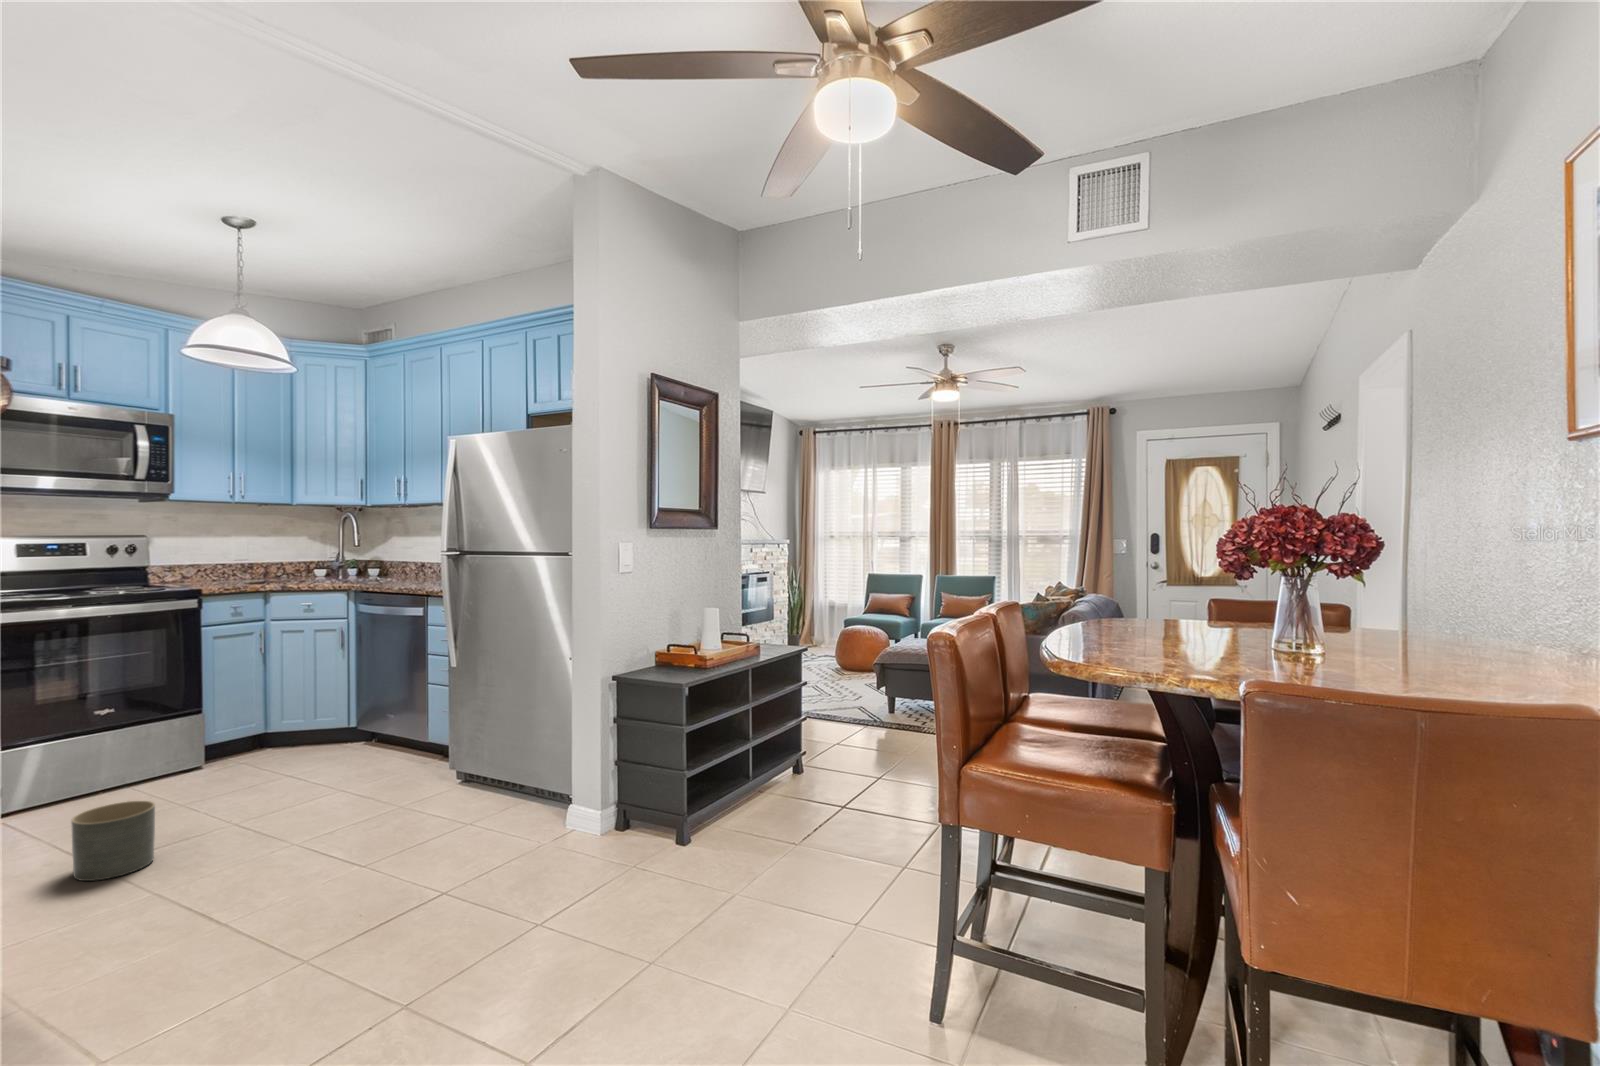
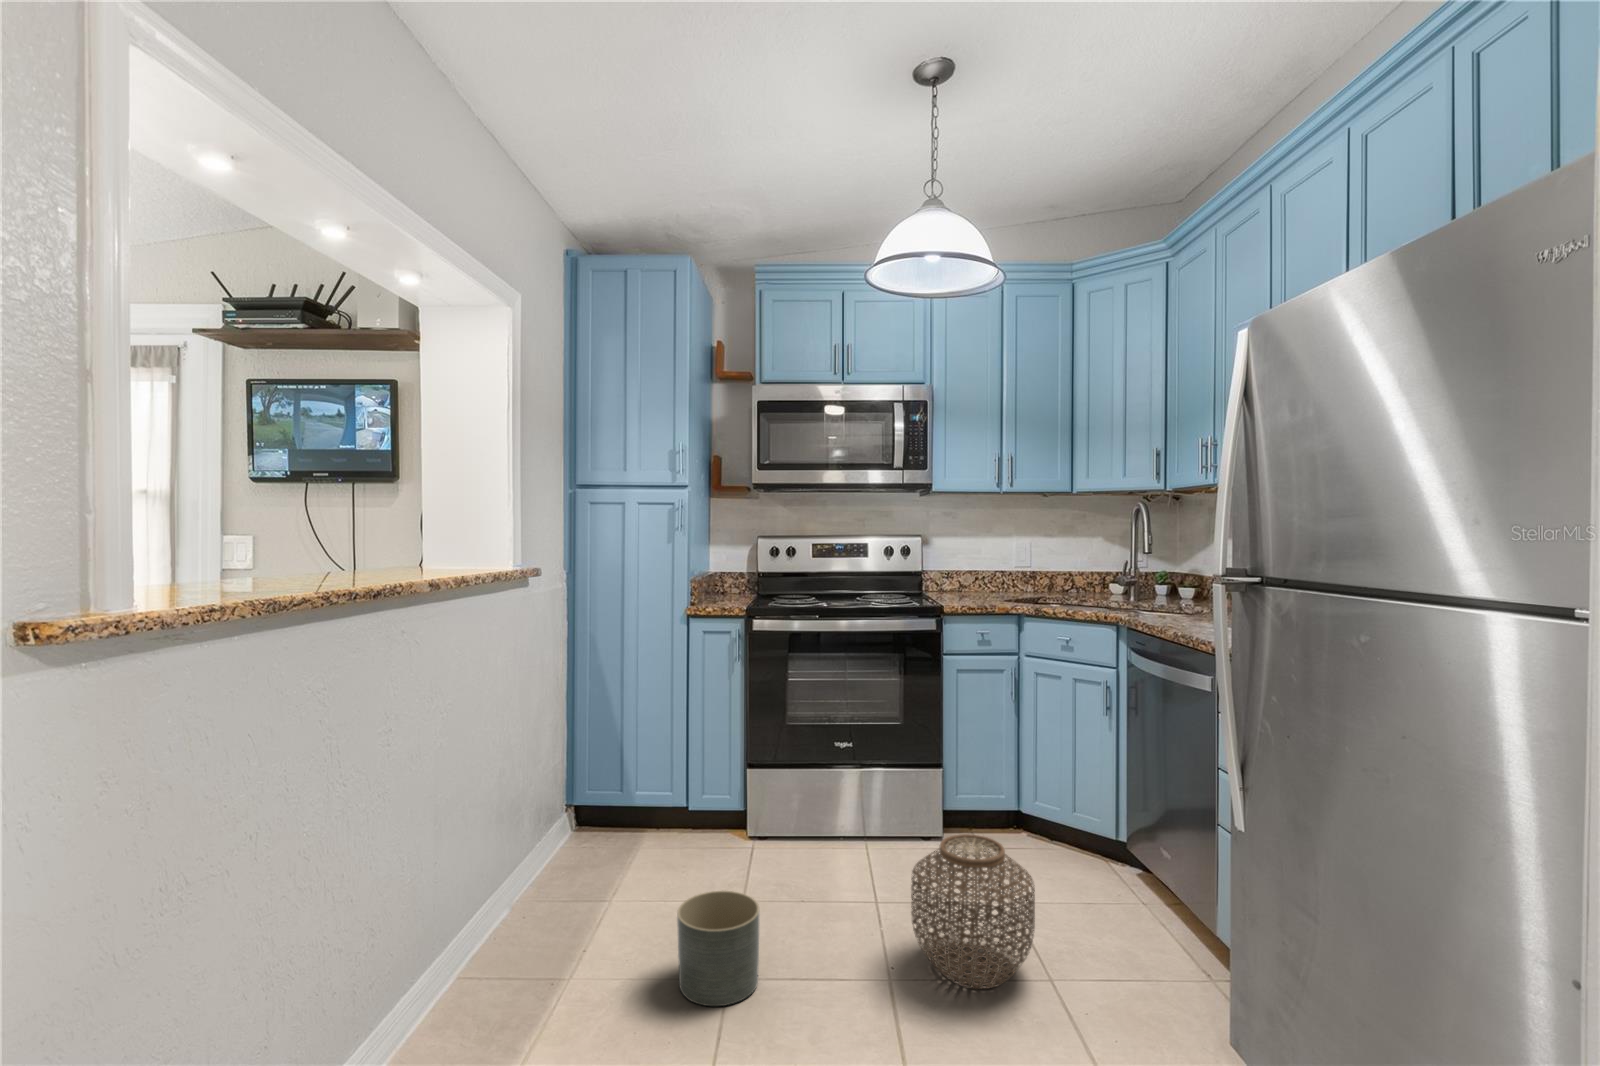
woven basket: none [256,719,346,809] -> present [911,834,1035,989]

